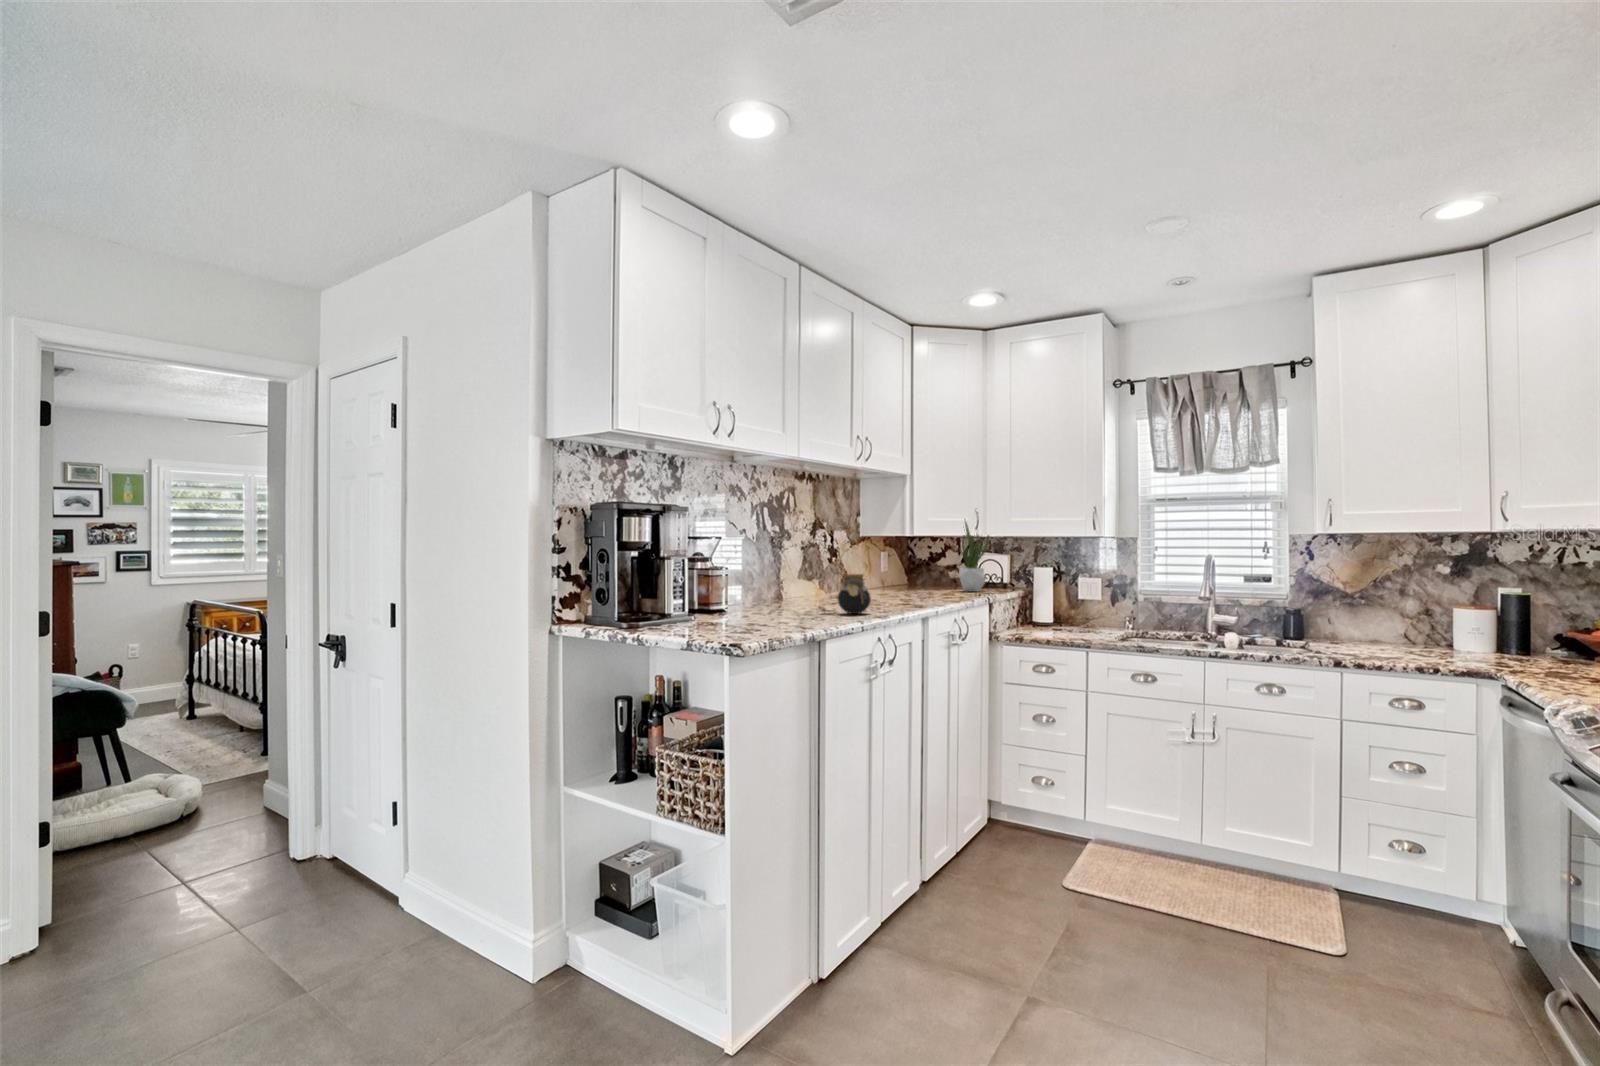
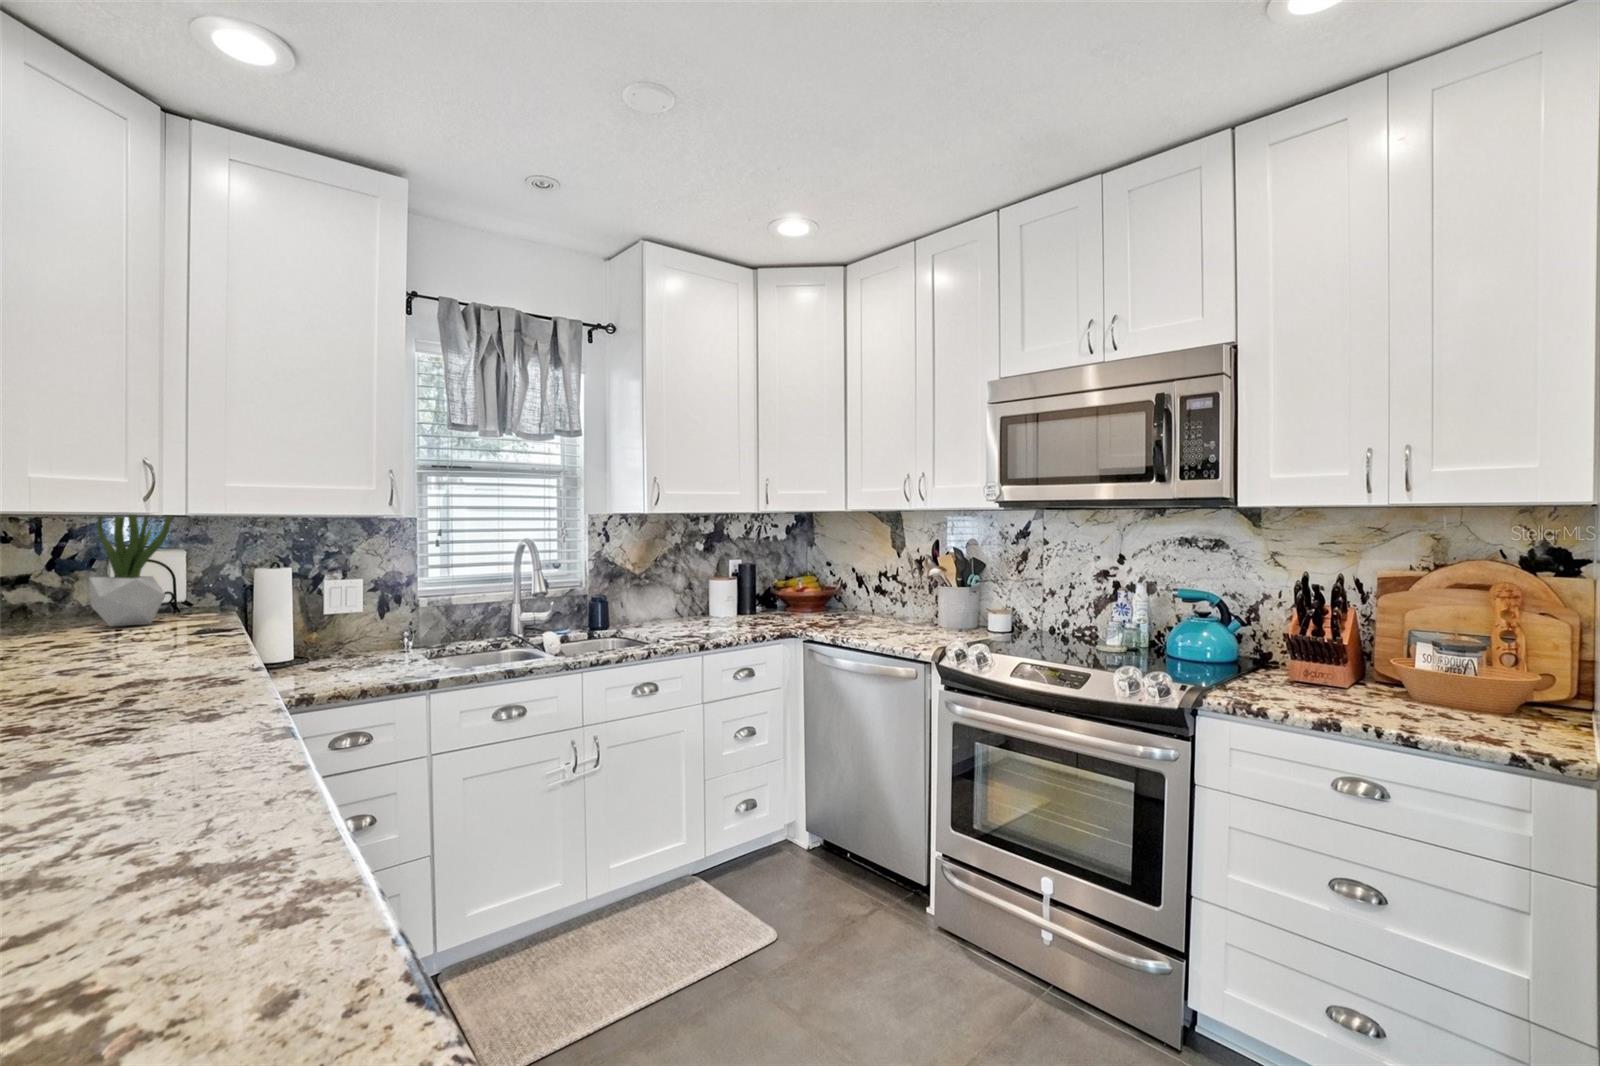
jar: present [838,574,871,614] -> none [94,607,229,730]

